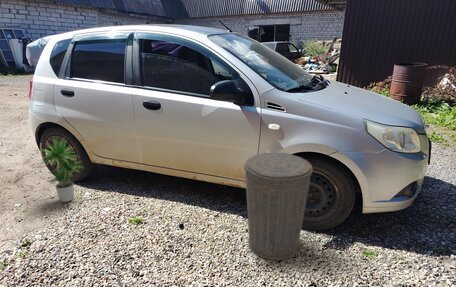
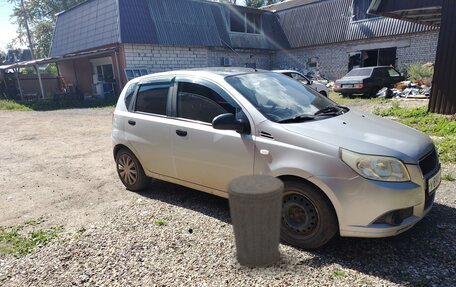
potted plant: present [42,139,80,202] -> none [106,154,139,204]

